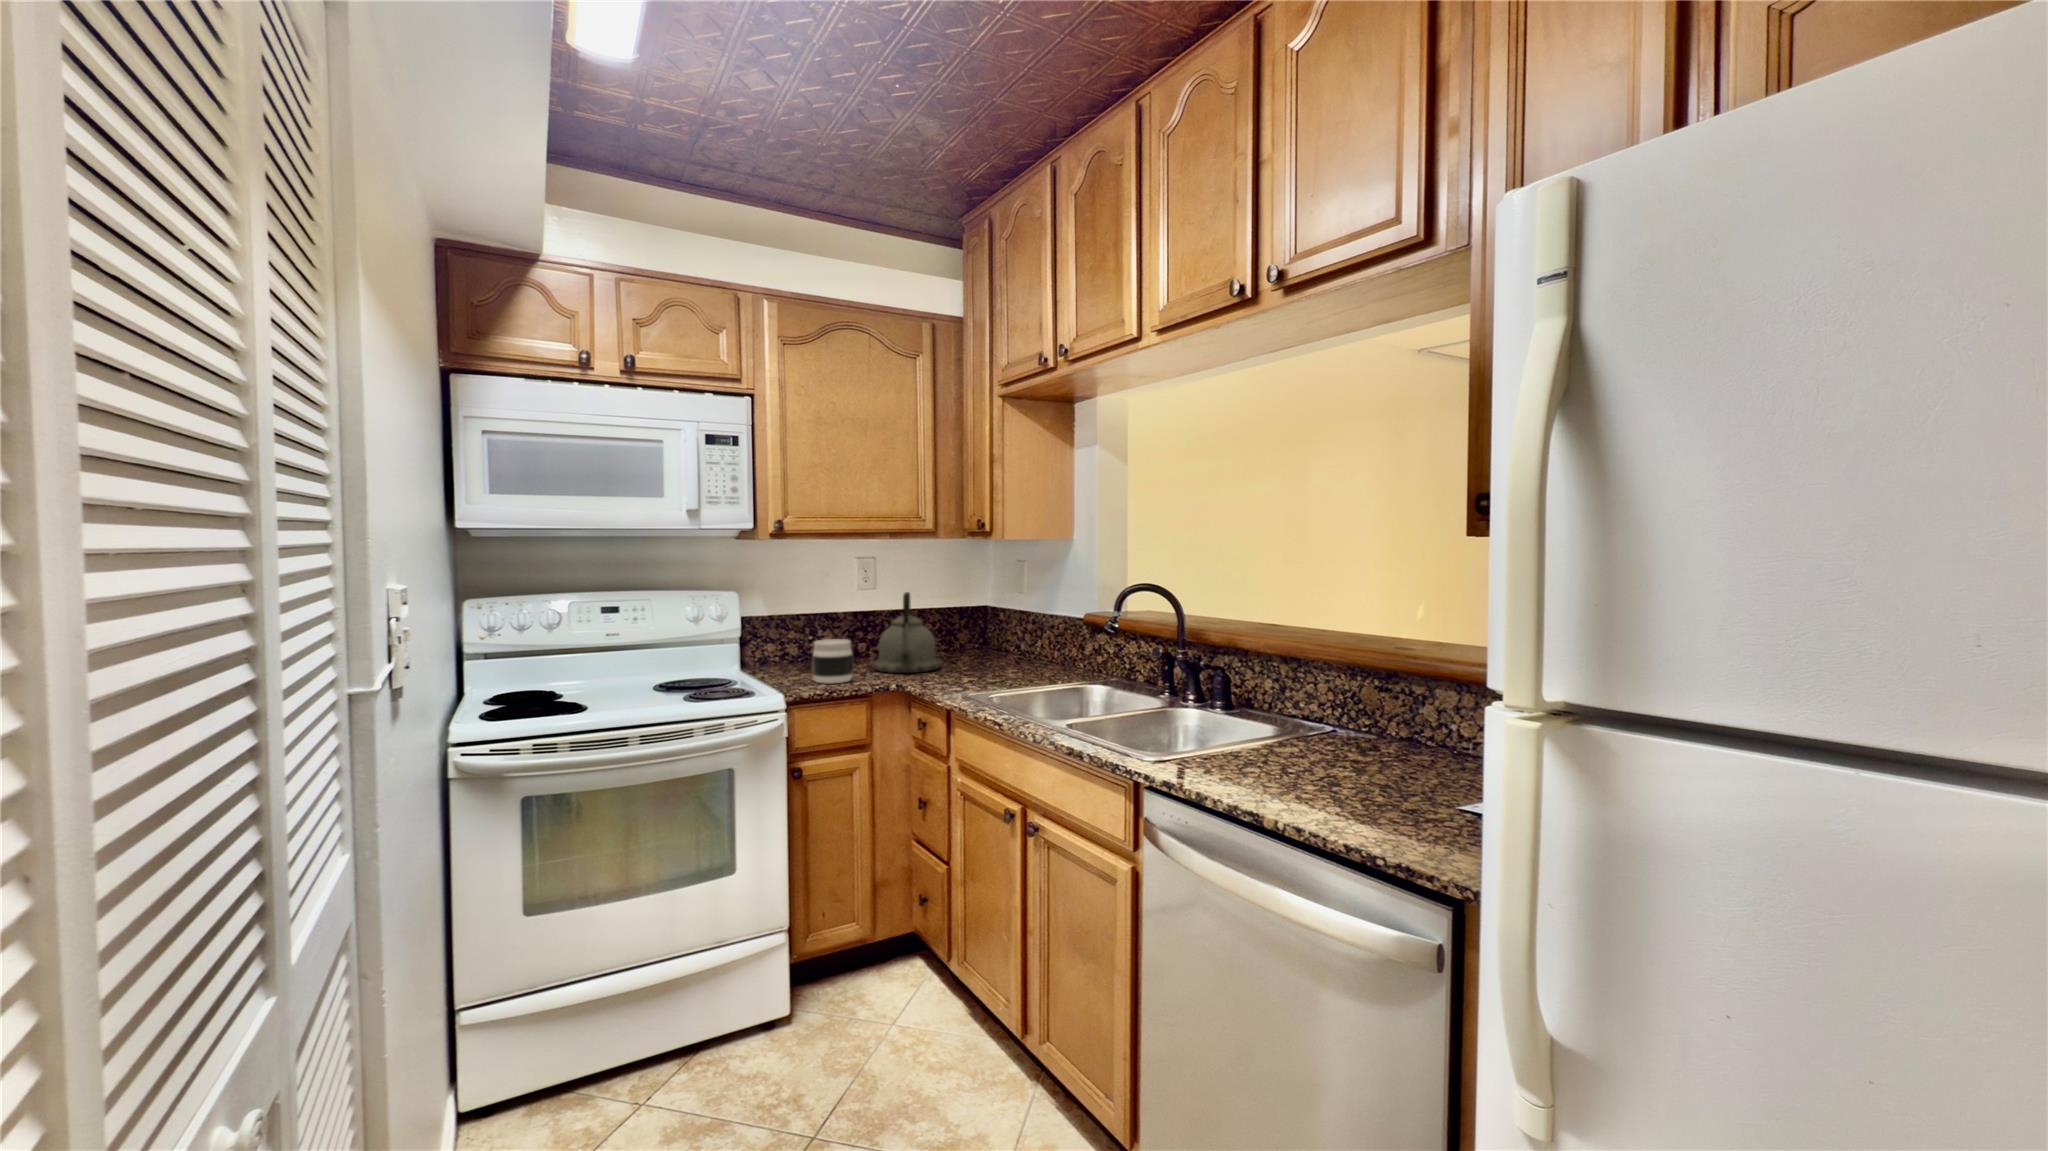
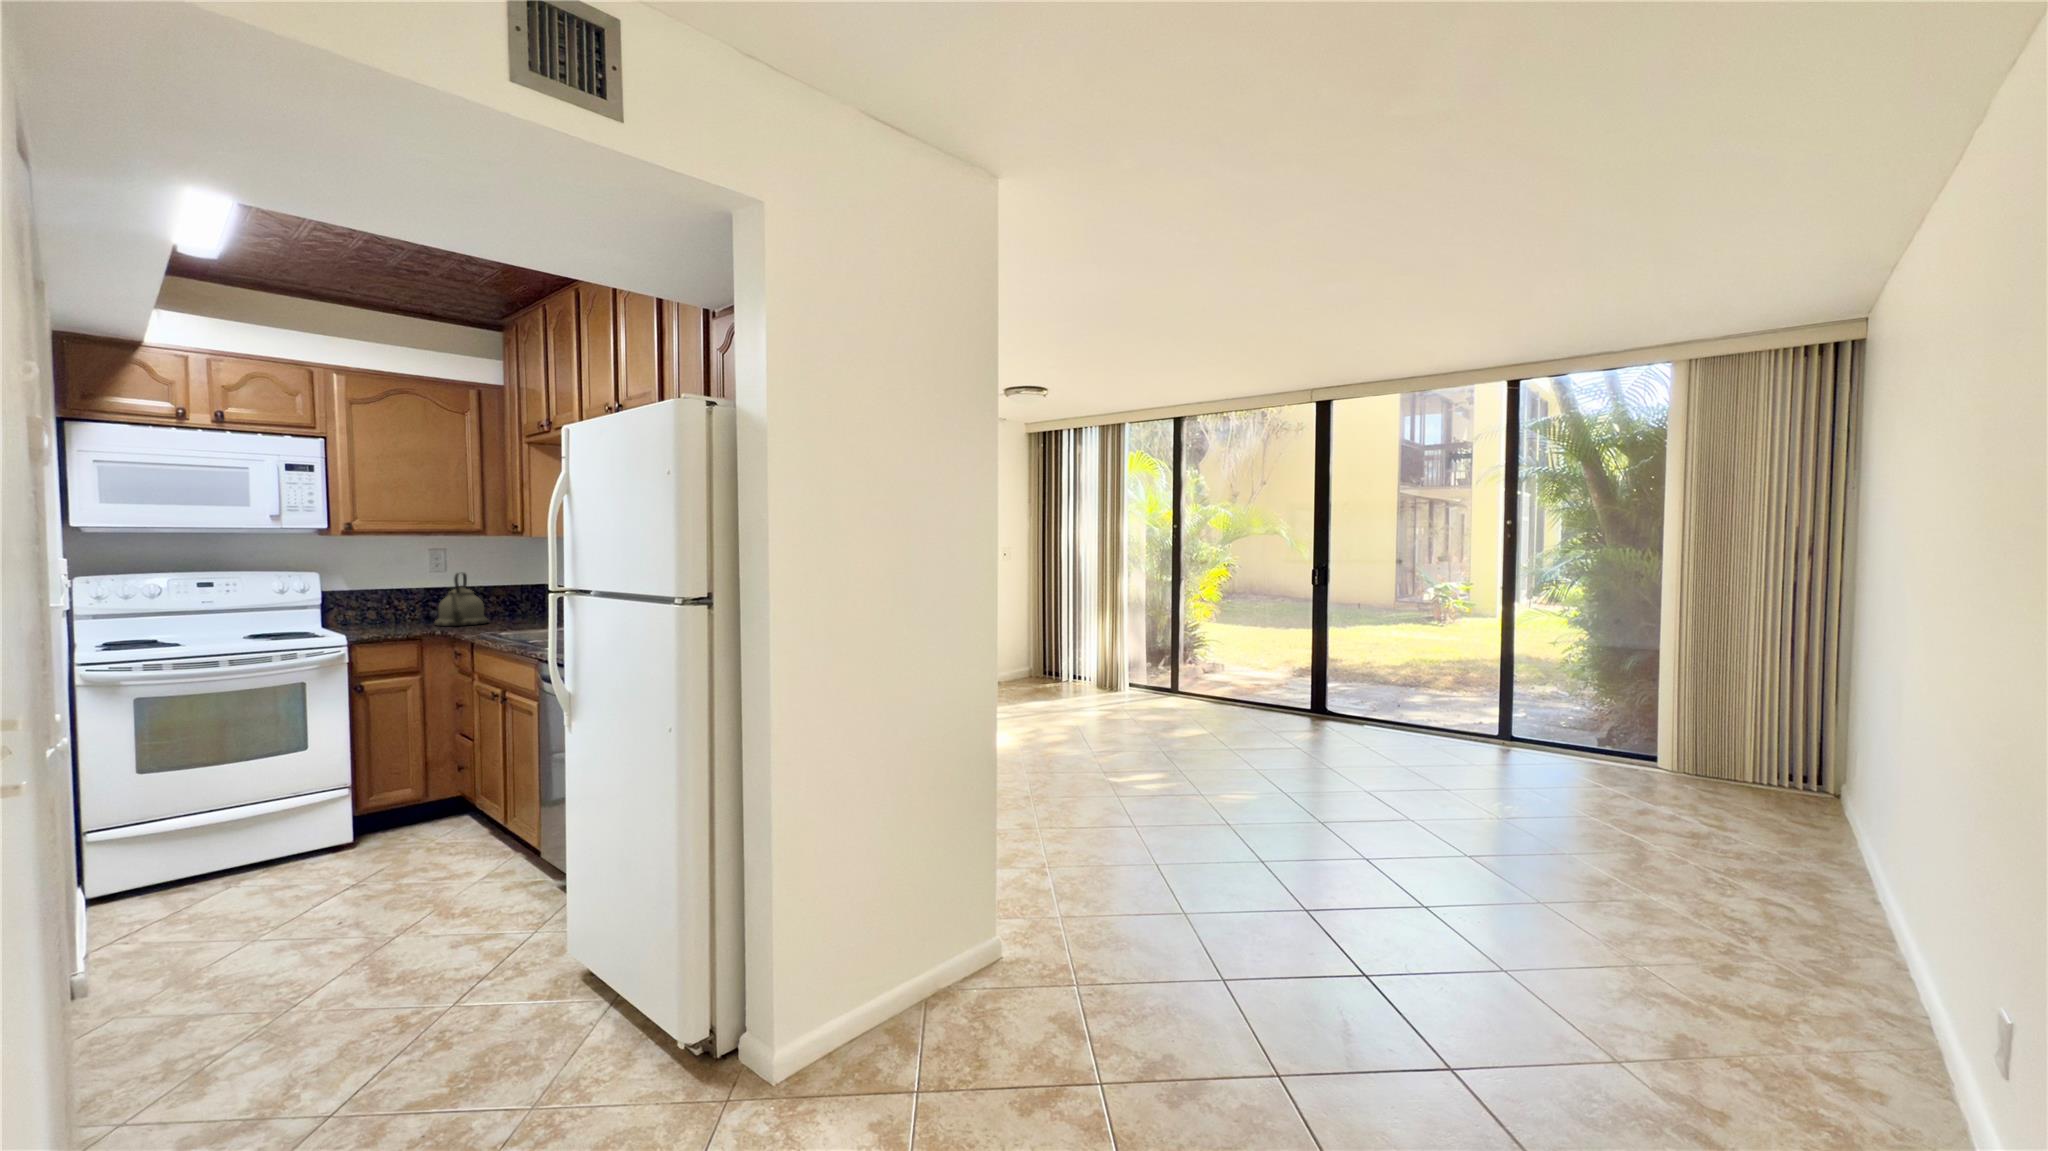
jar: present [812,639,853,684] -> none [377,603,410,632]

